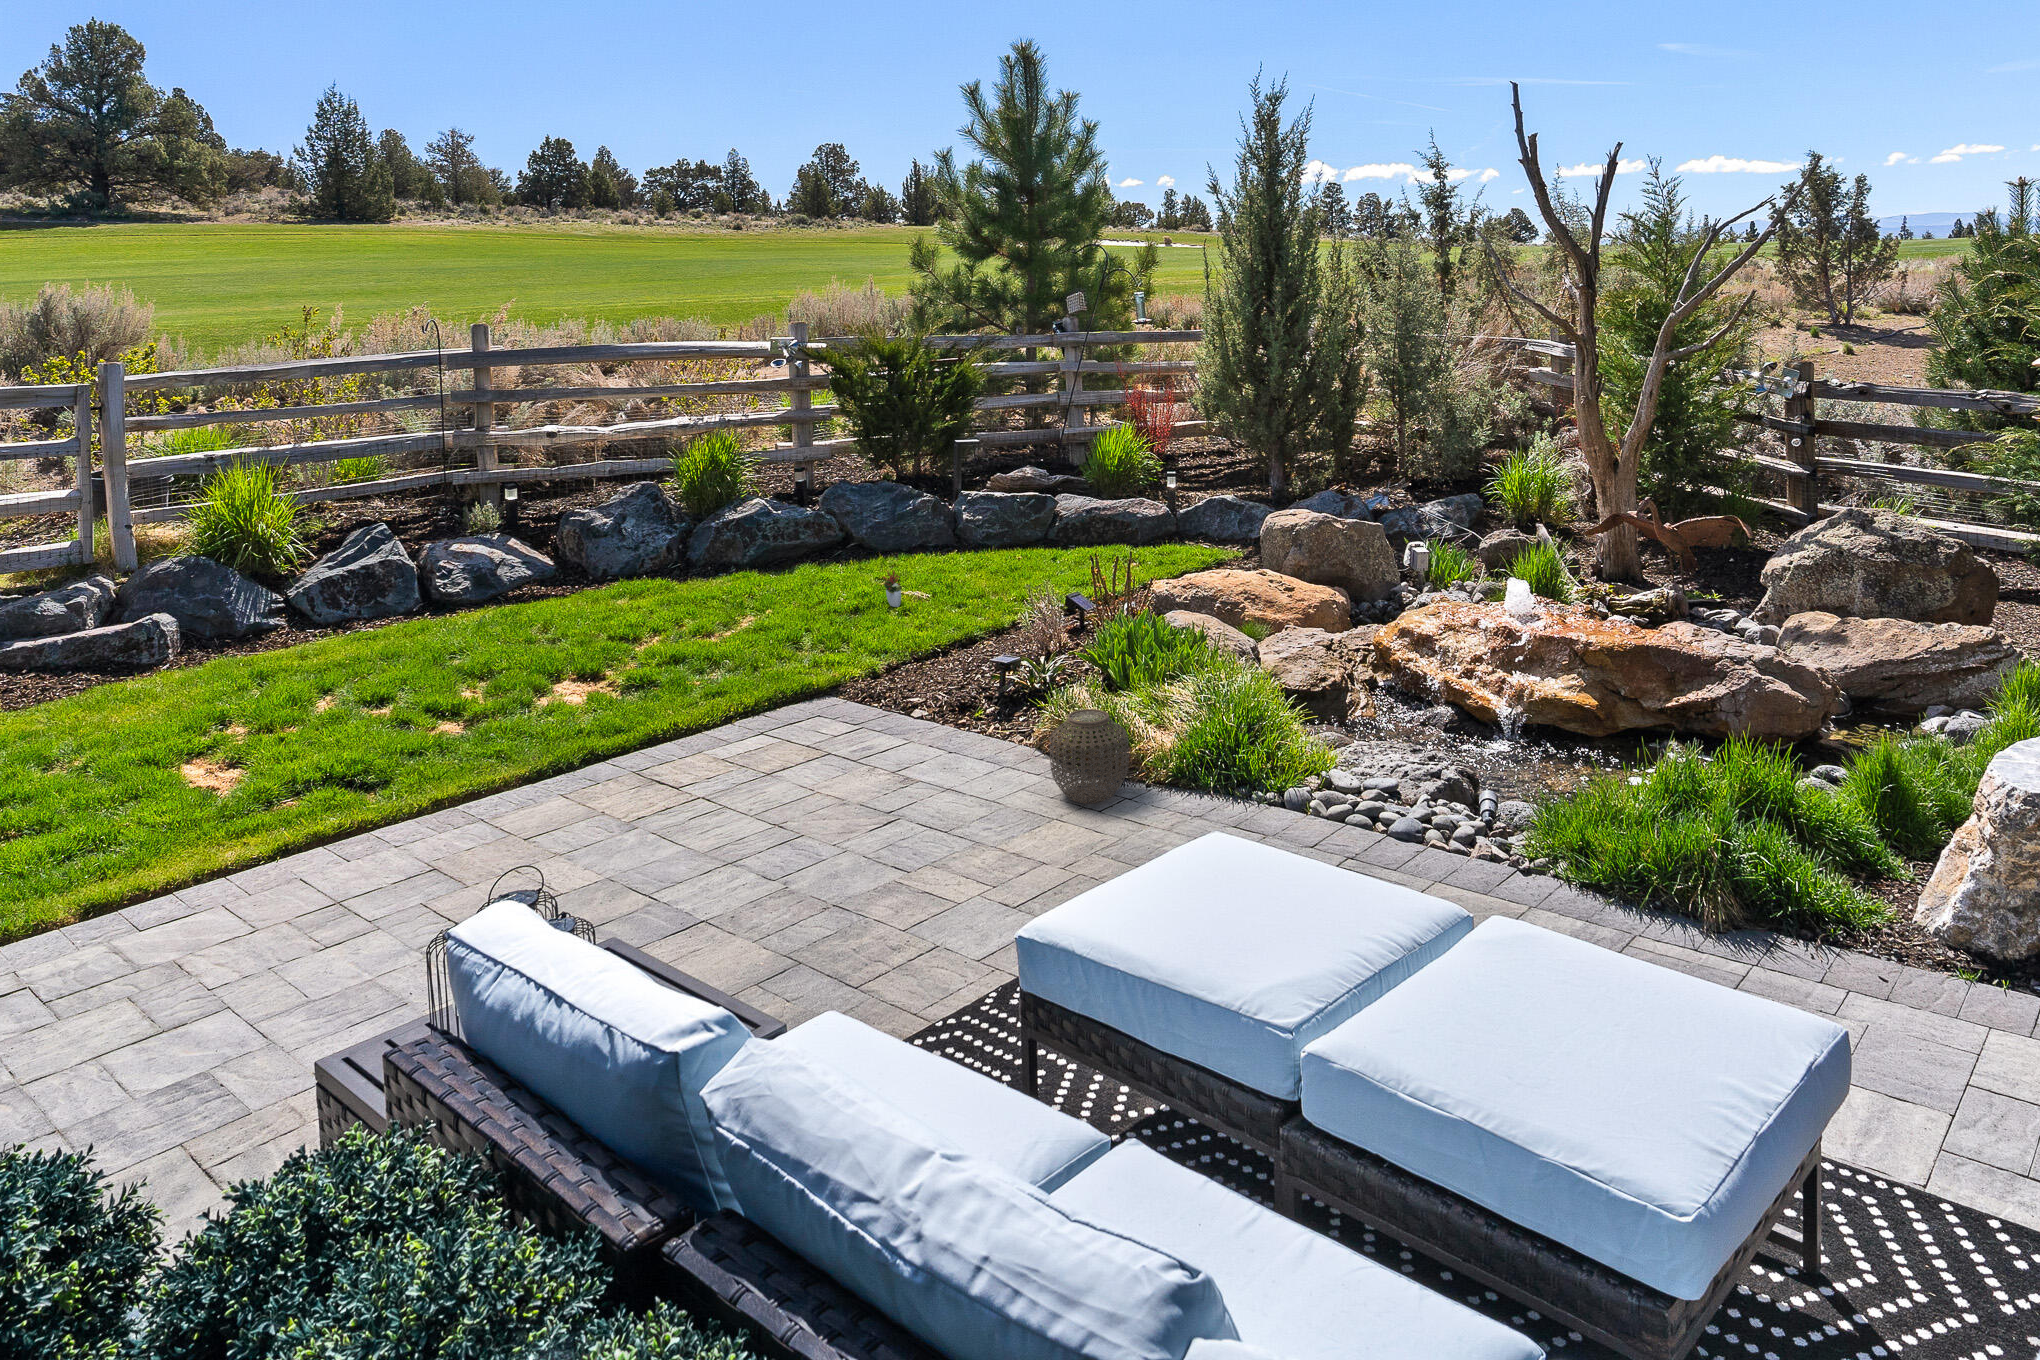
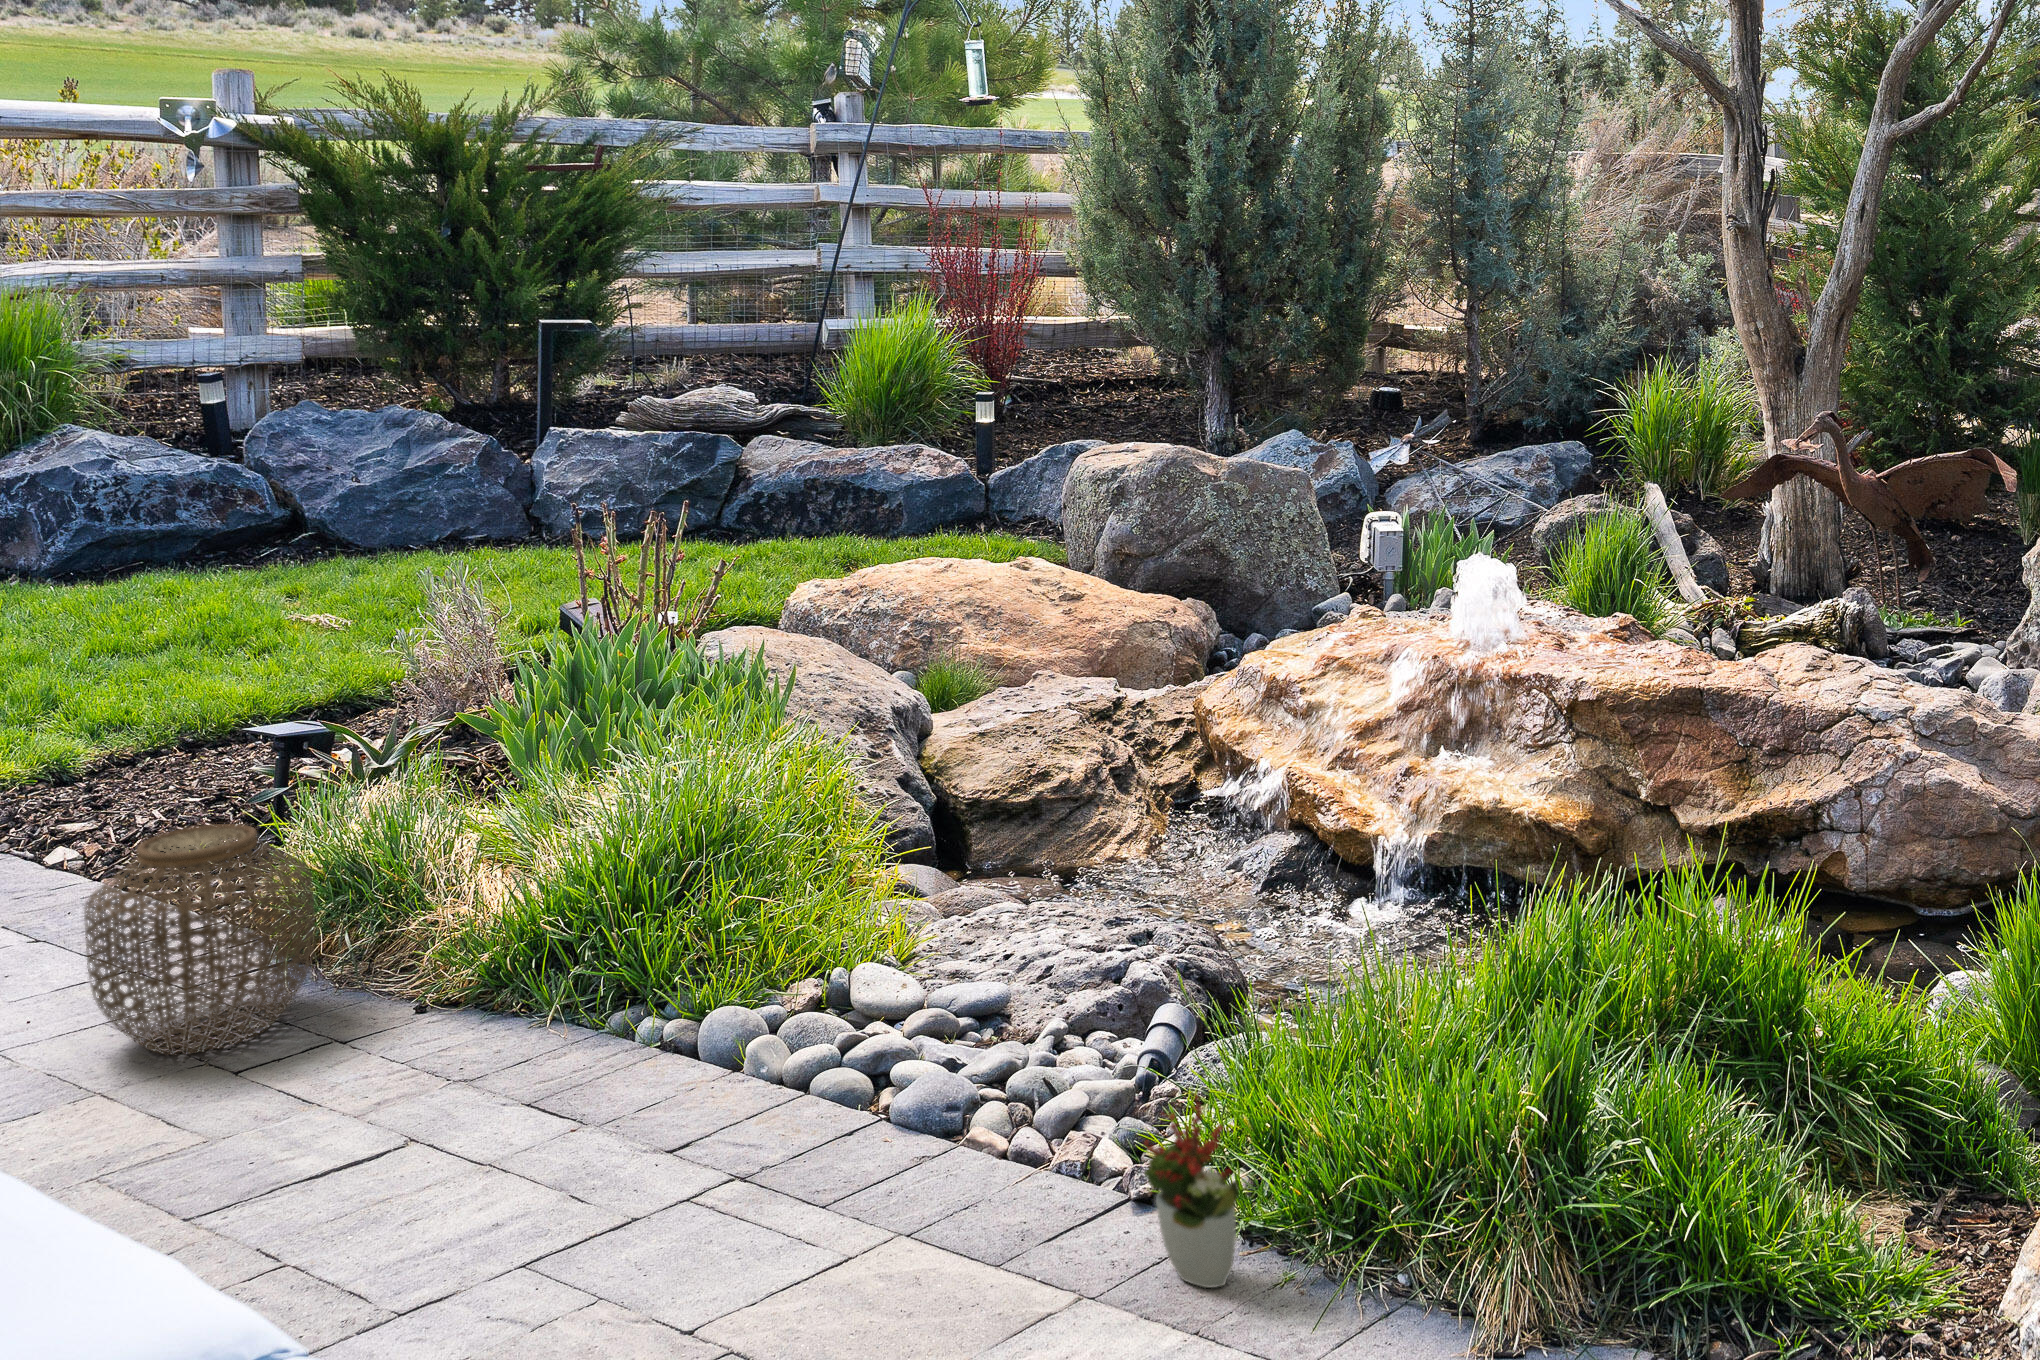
decorative plant: present [883,570,902,607] -> present [1143,1094,1239,1288]

